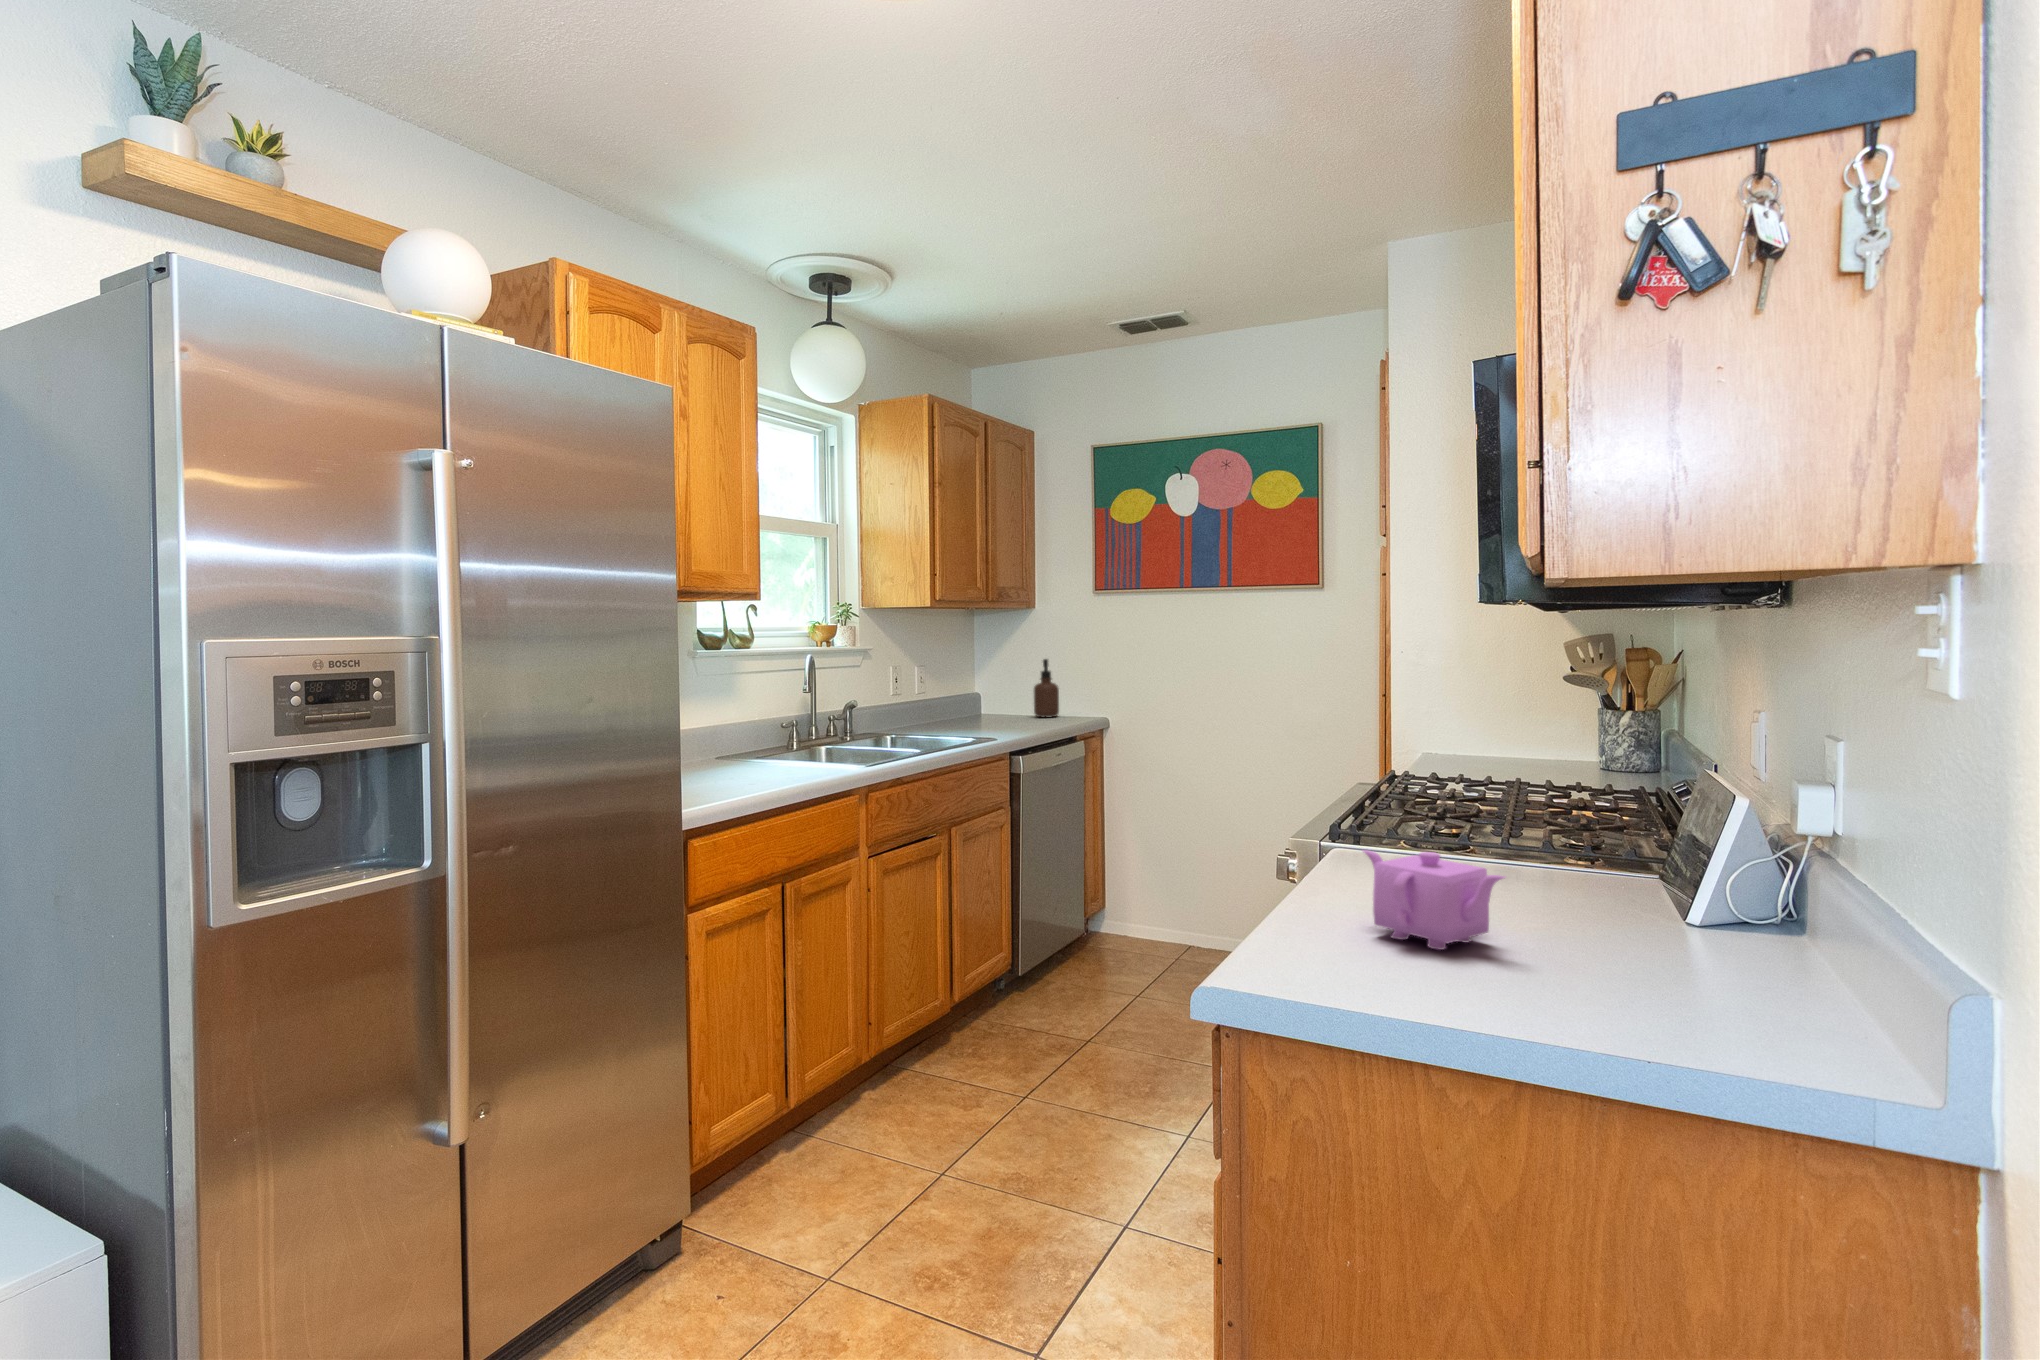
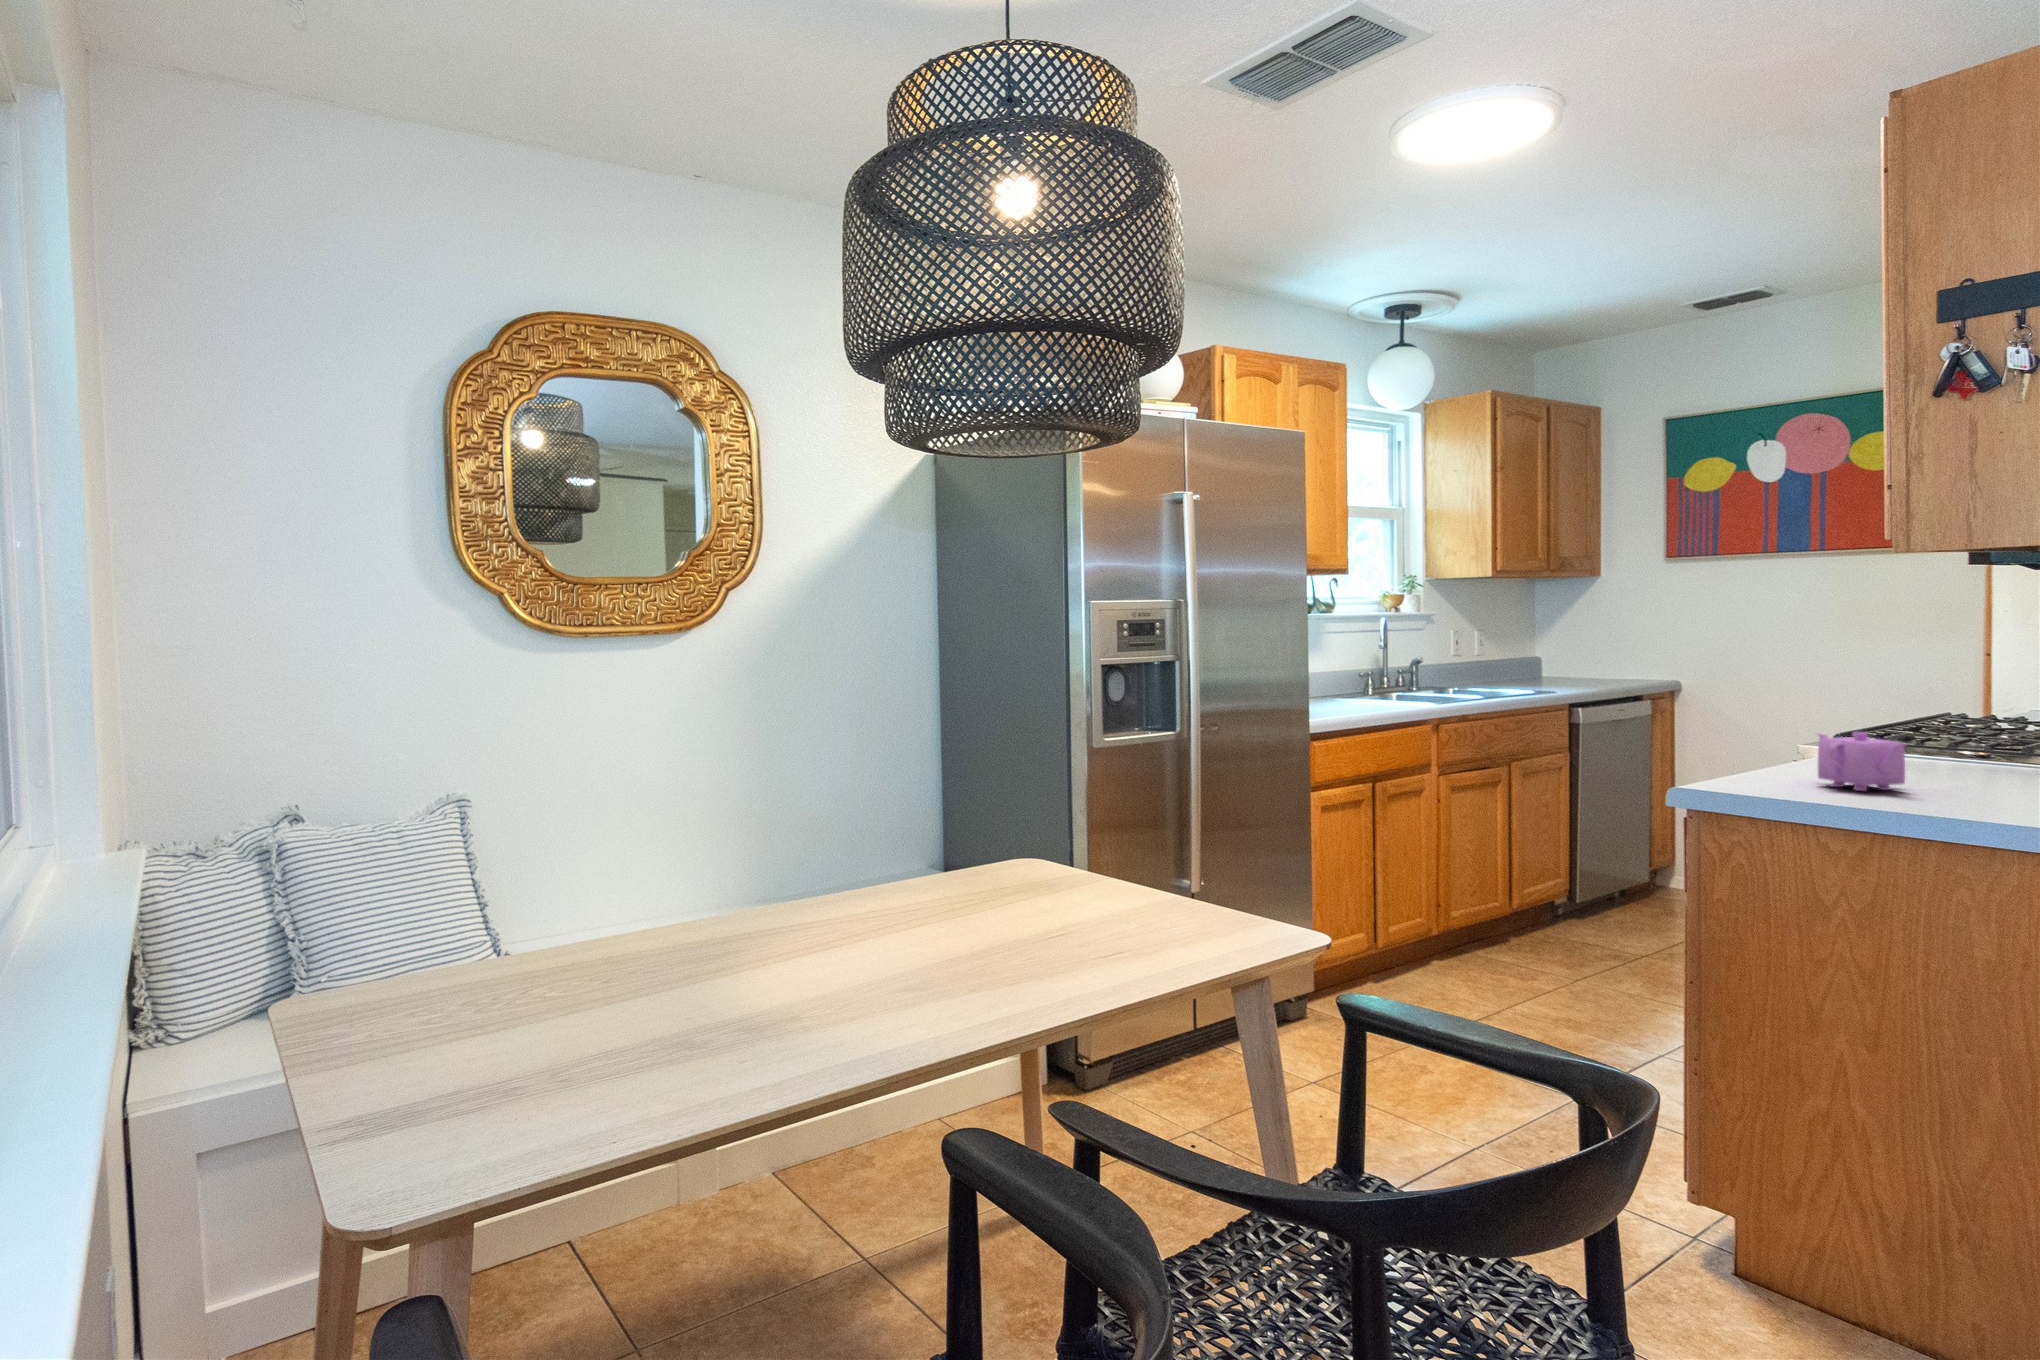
soap dispenser: present [1034,659,1059,718] -> none [1598,624,1626,679]

